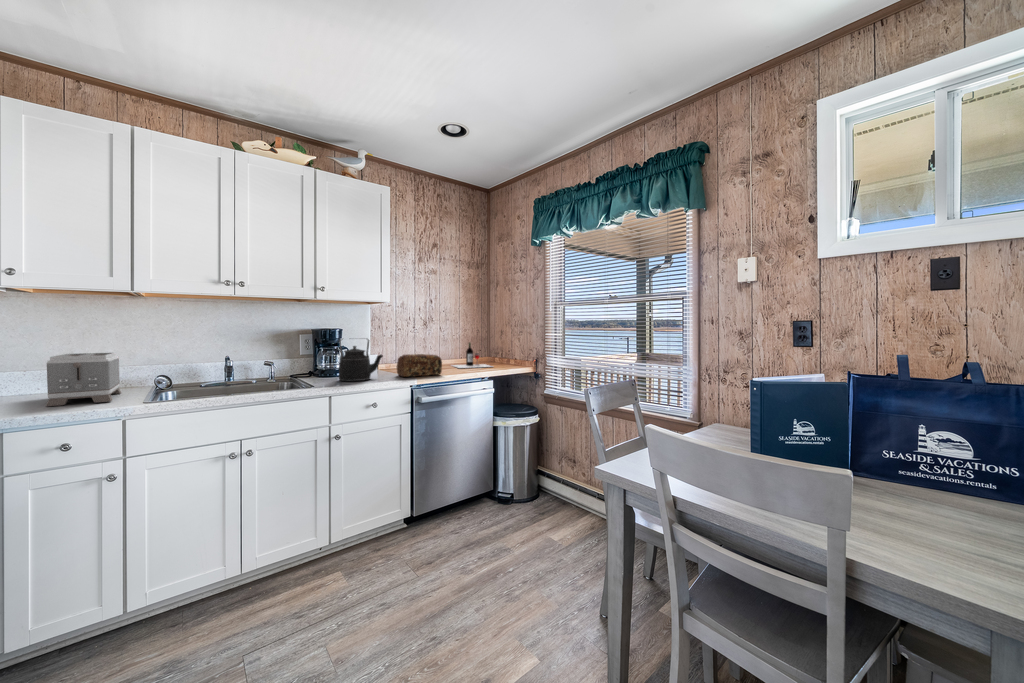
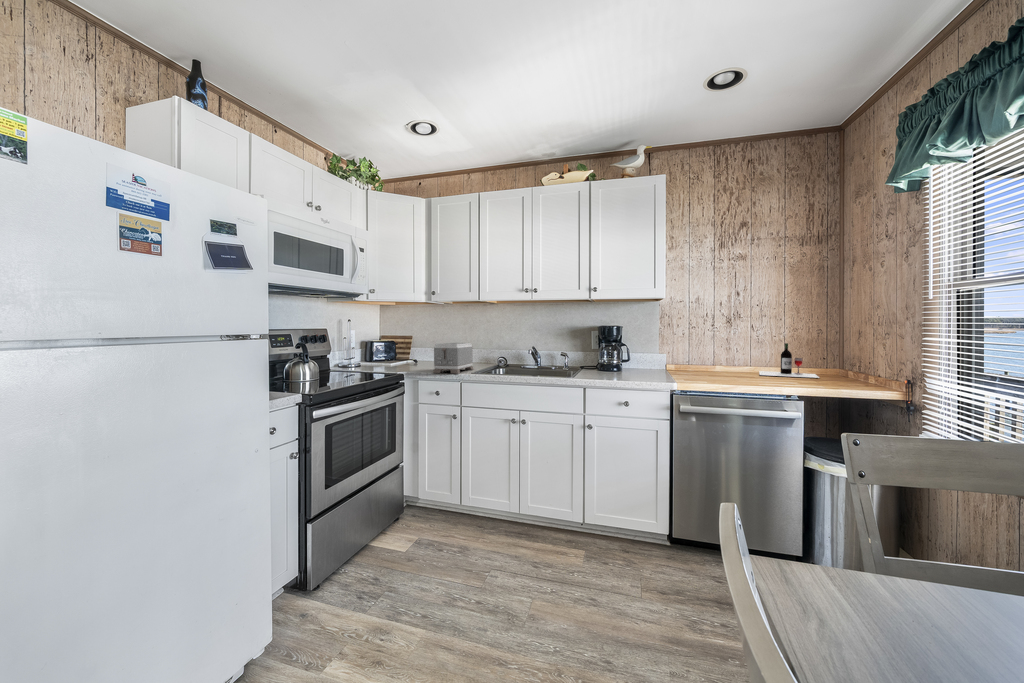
kettle: present [339,339,383,381] -> none [606,336,651,378]
bread loaf: present [396,354,442,377] -> none [667,354,719,380]

